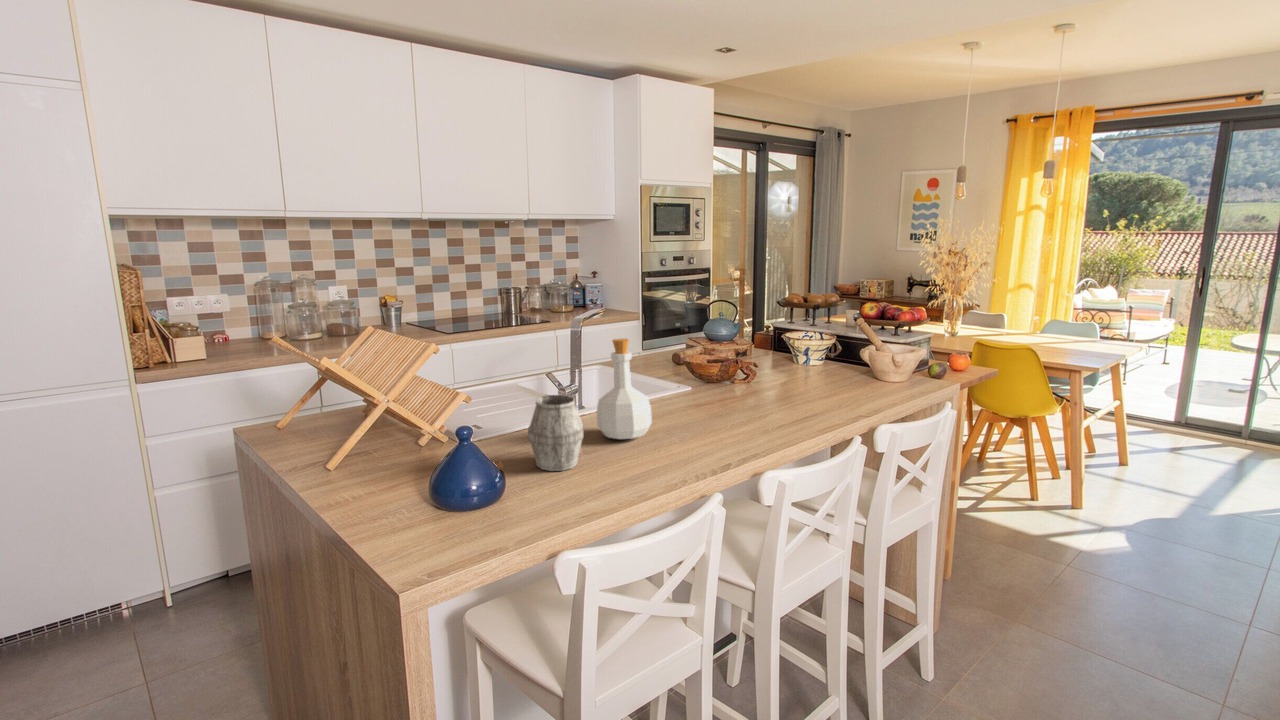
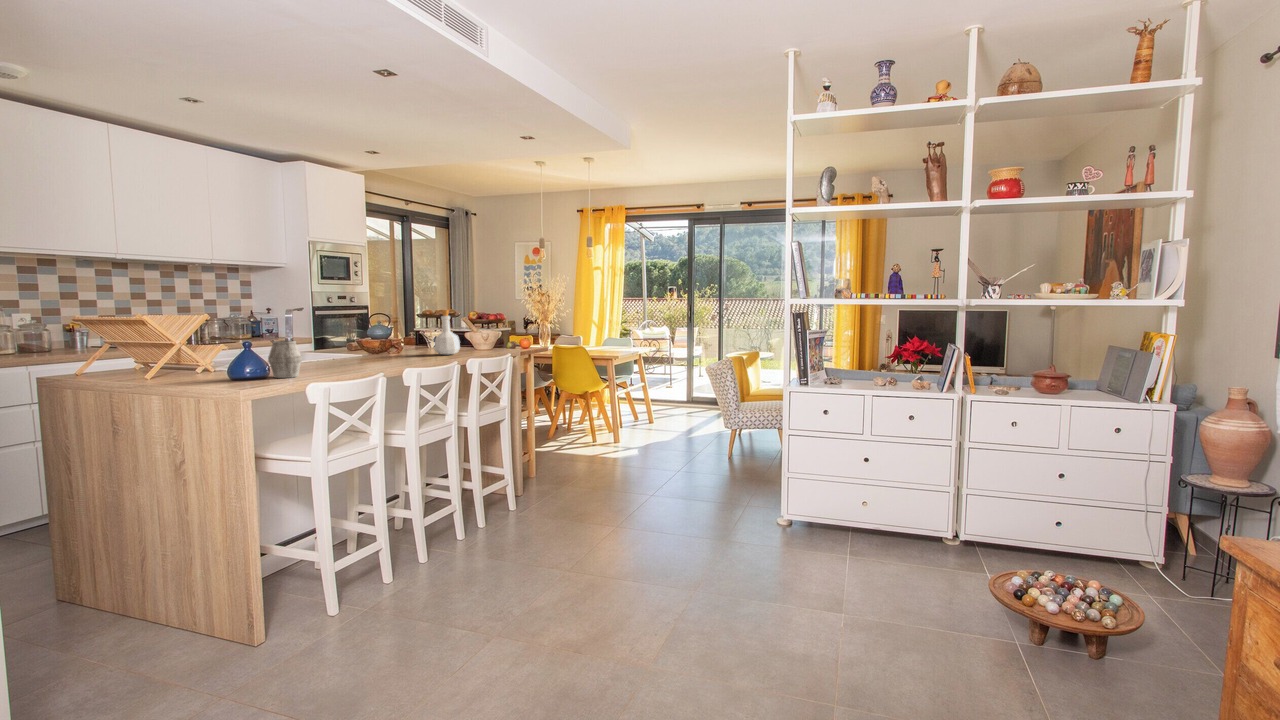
bottle: present [597,338,652,439] -> present [435,310,460,355]

